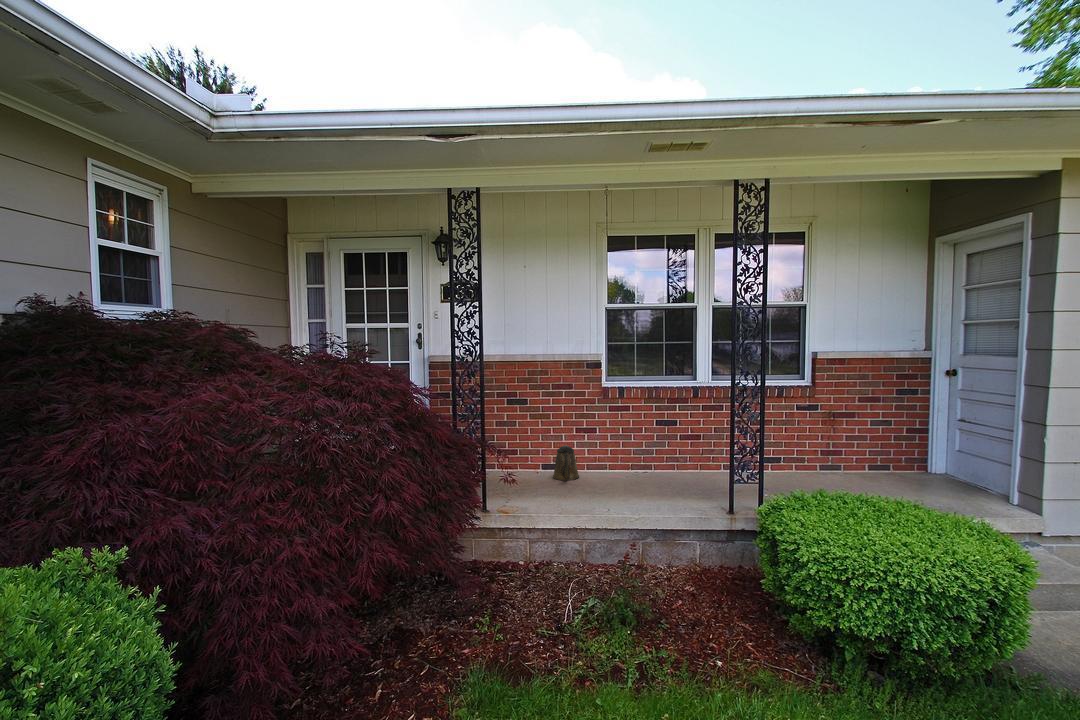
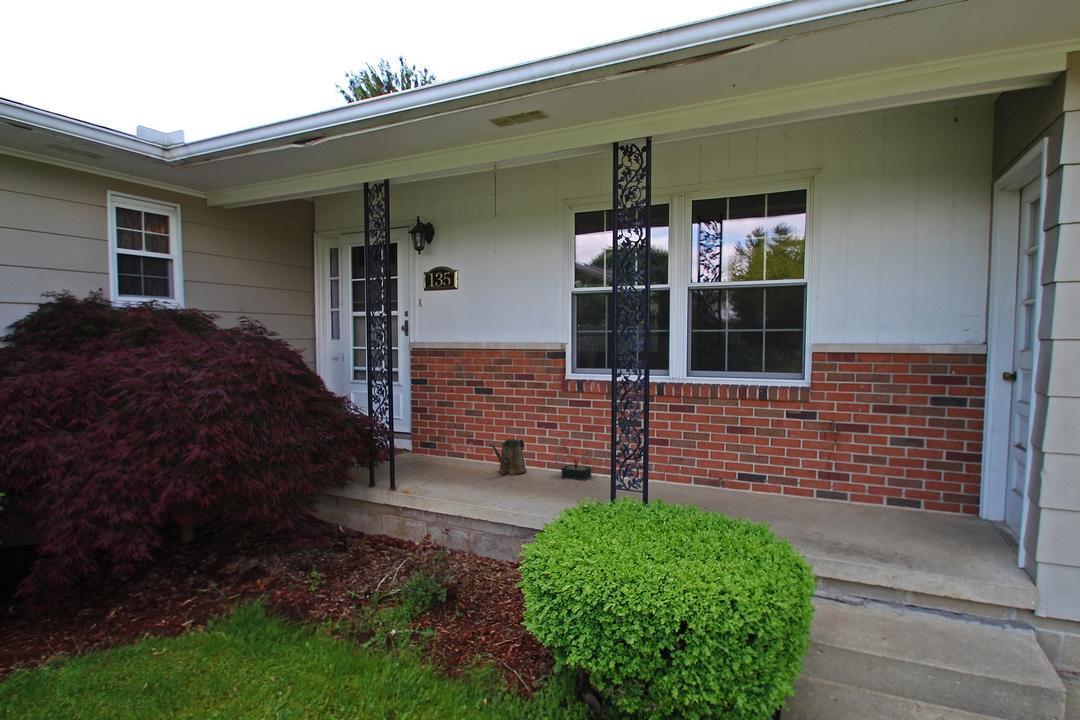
decorative plant: none [606,442,647,477] -> present [554,440,595,480]

